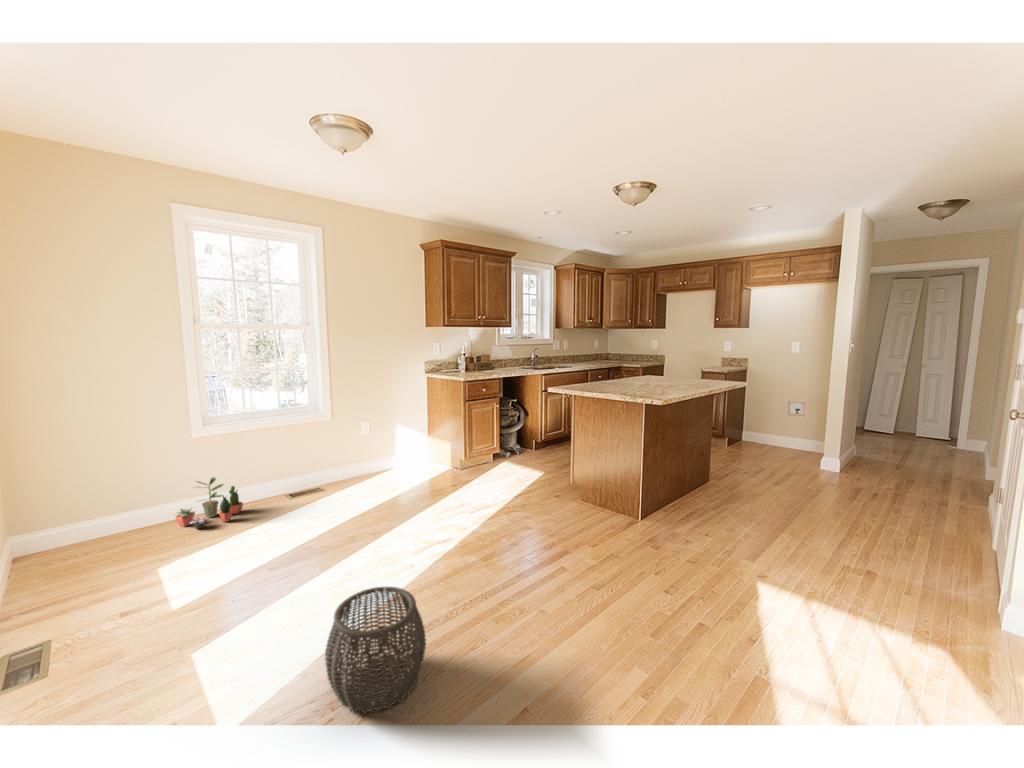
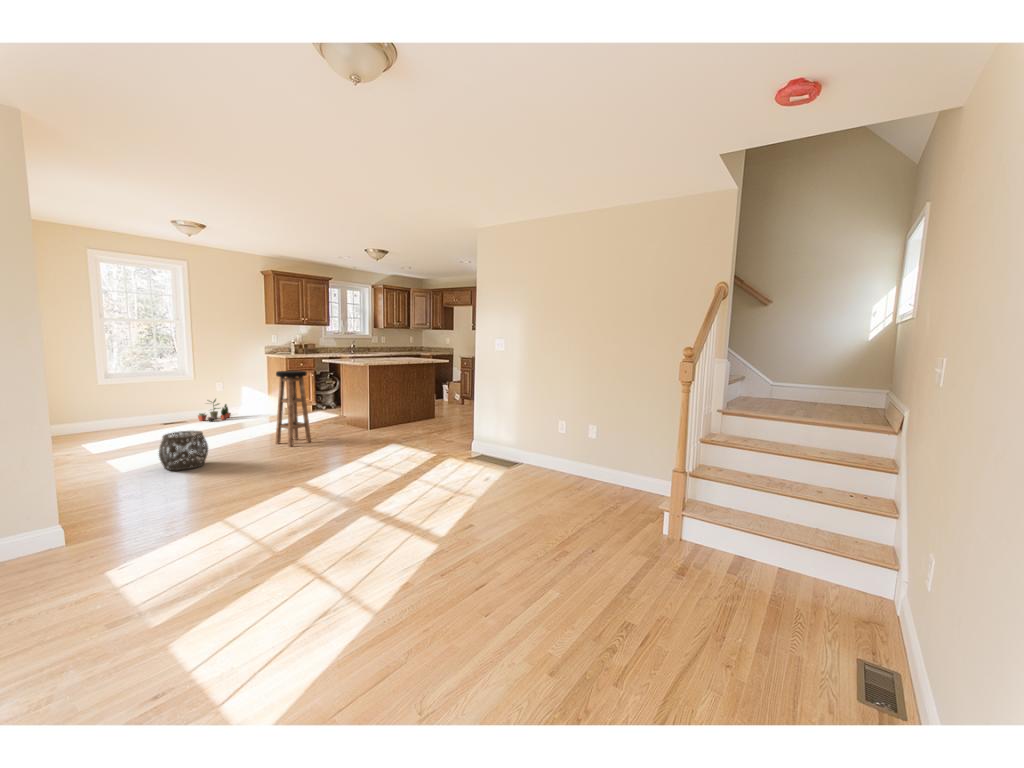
bar stool: none [509,421,573,587] -> present [276,371,311,446]
potted plant: present [175,477,243,529] -> present [198,399,231,421]

